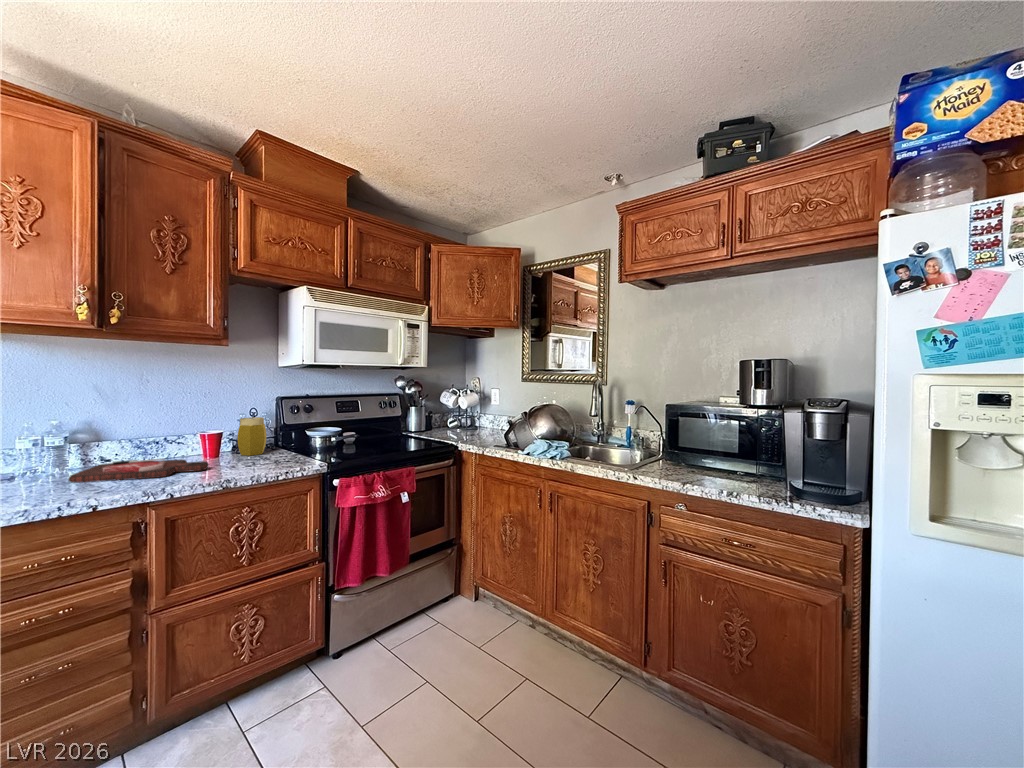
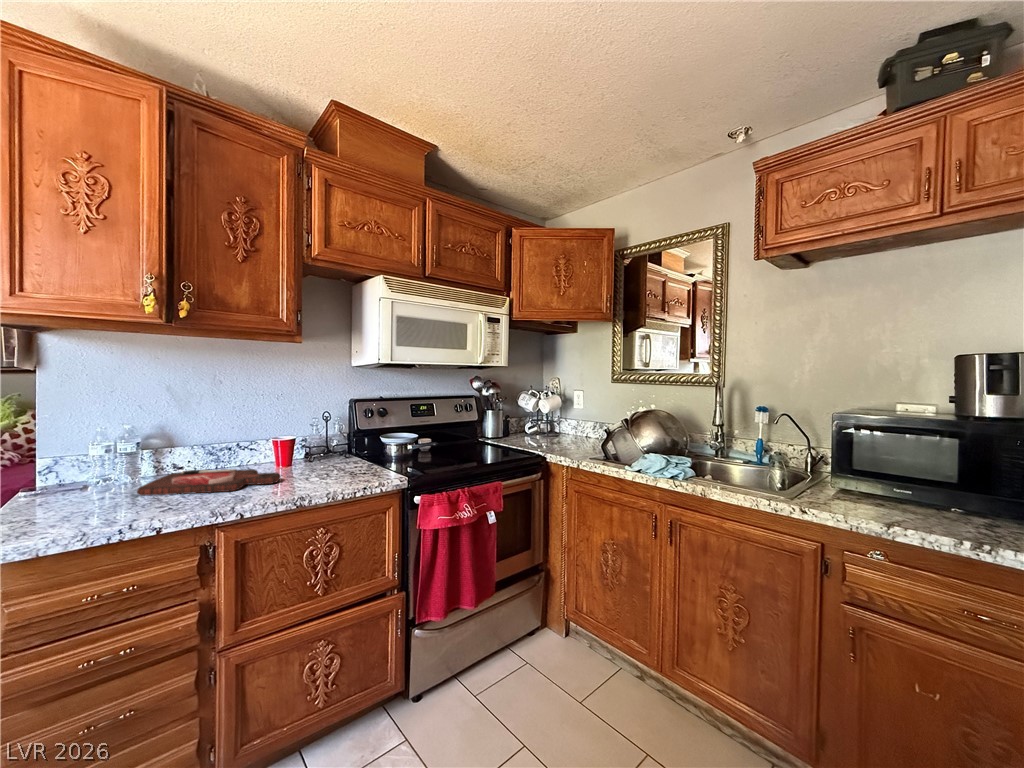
jar: present [238,417,267,456] -> none [310,422,339,465]

